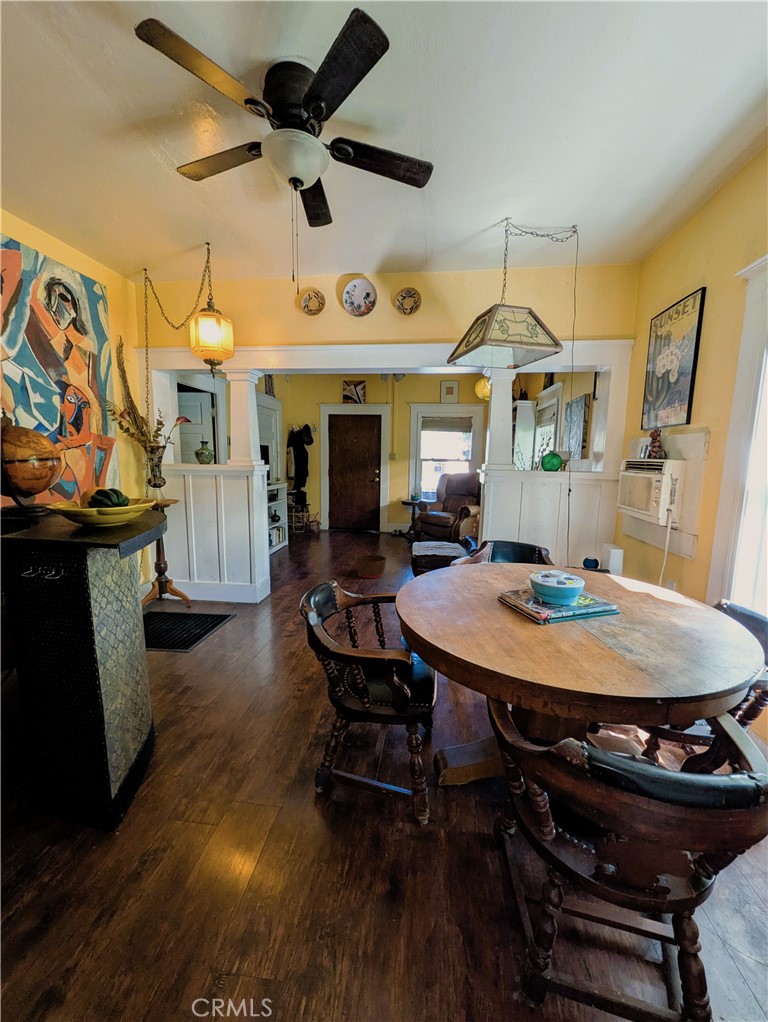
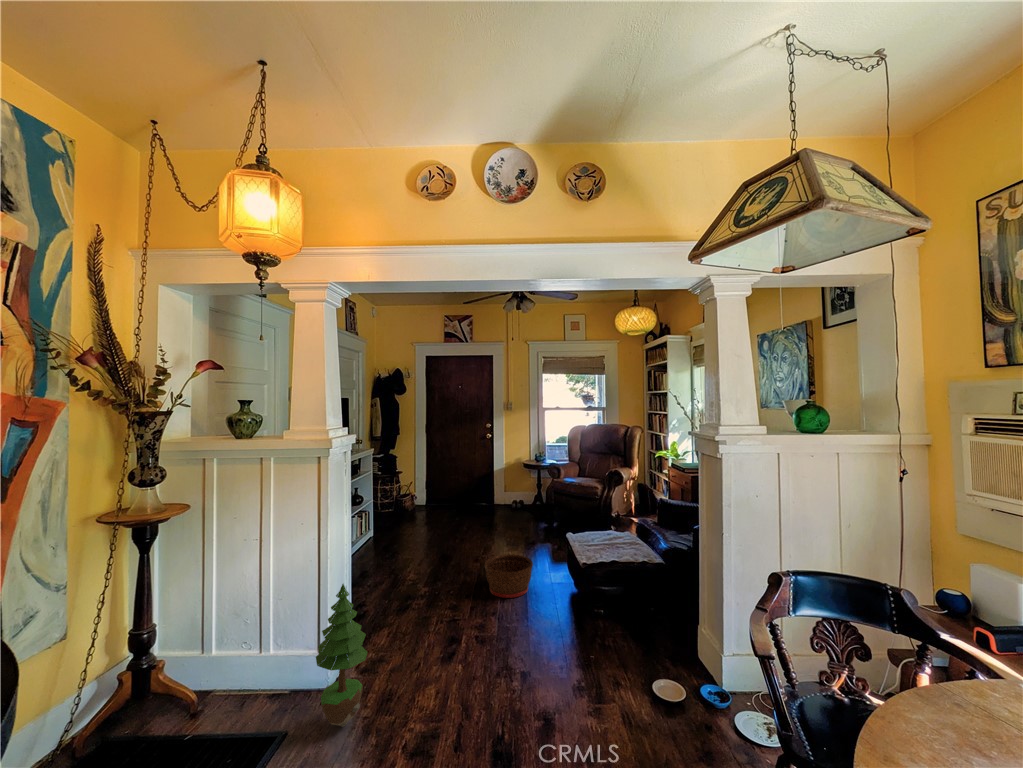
potted tree: none [248,544,275,615] -> present [316,584,368,727]

